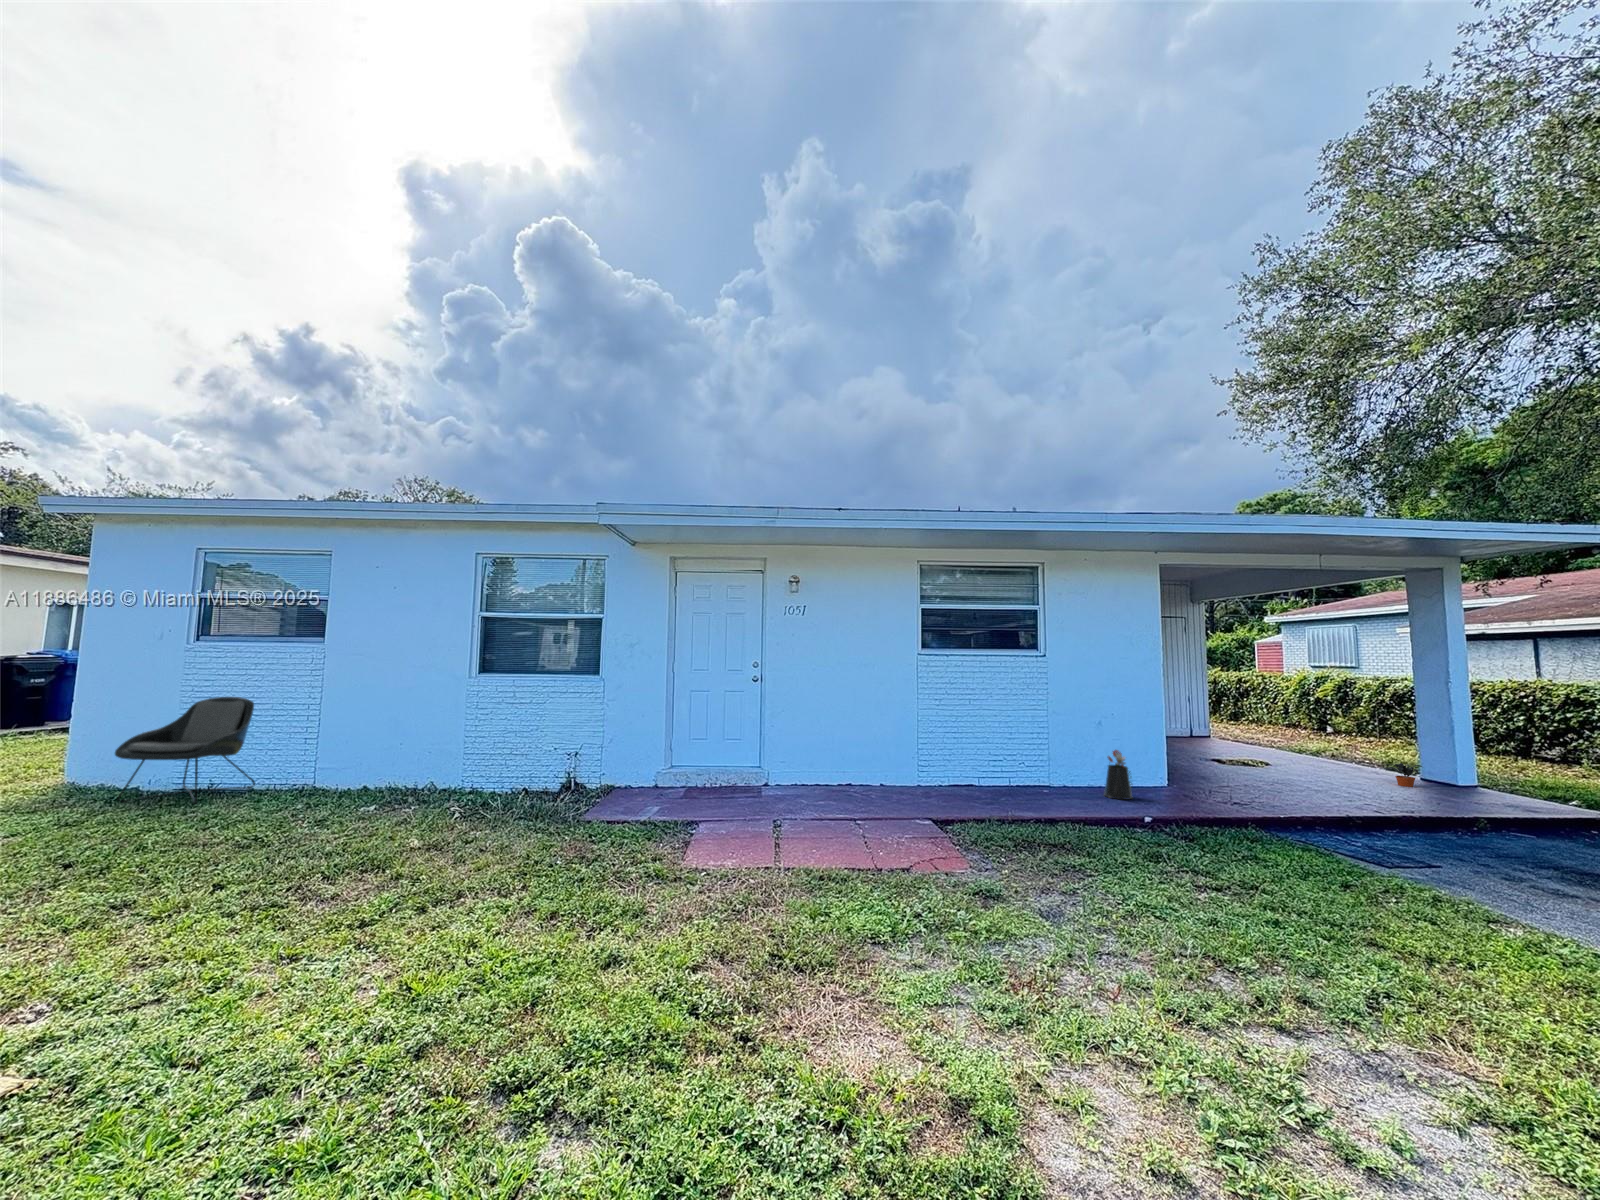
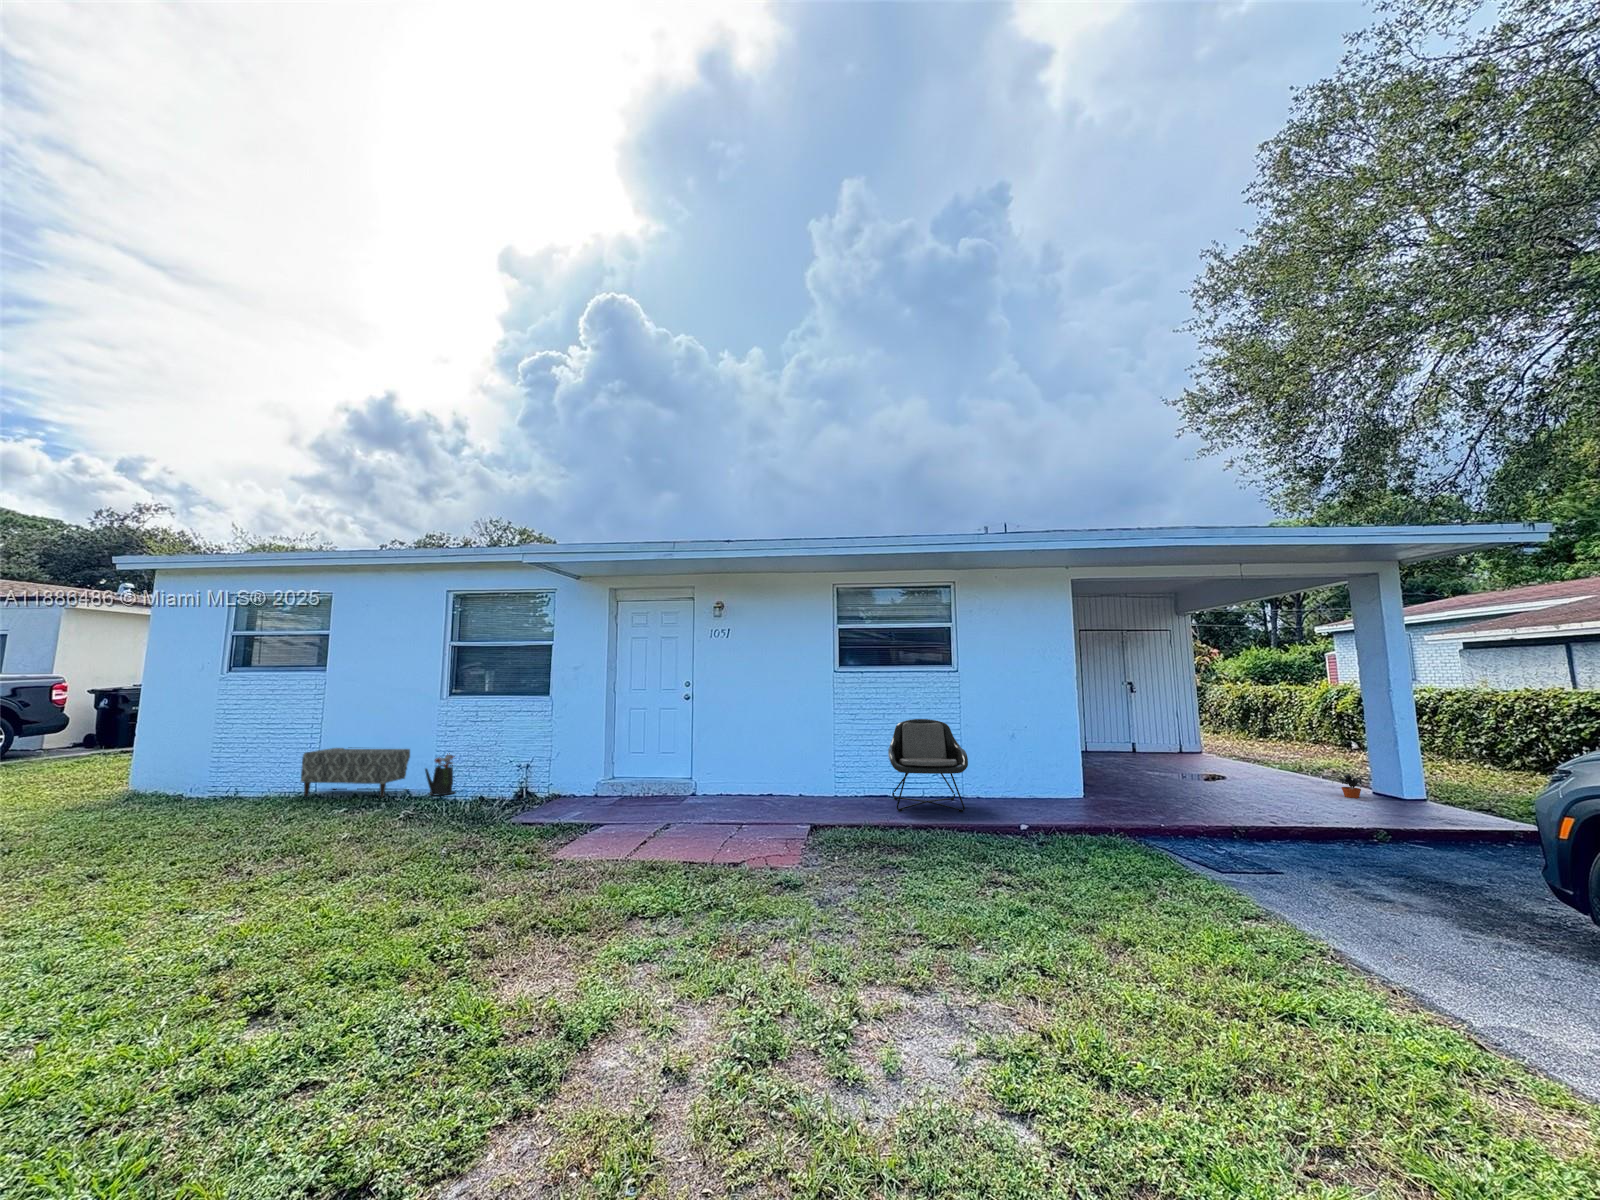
lounge chair: present [115,697,255,804] -> present [888,719,968,812]
bench: none [268,737,413,799] -> present [301,748,410,797]
watering can: present [1104,750,1132,799] -> present [425,753,455,795]

